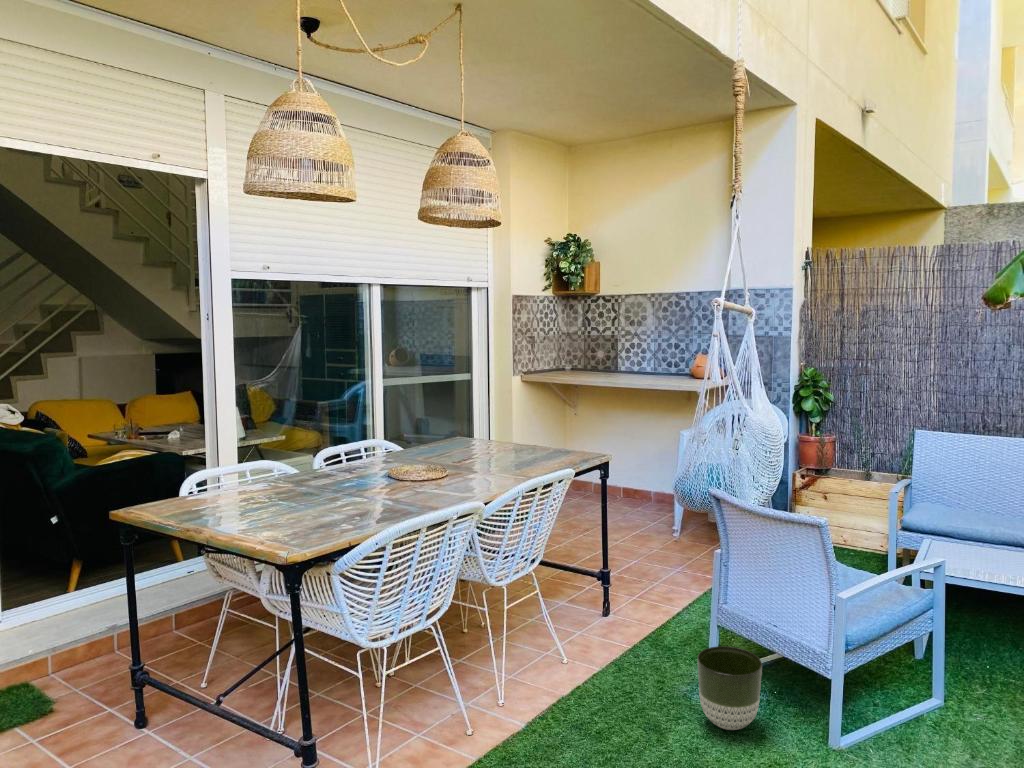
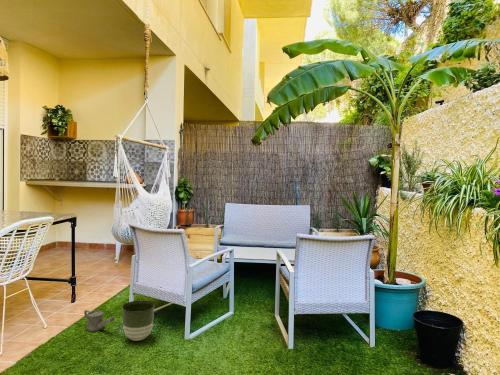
watering can: none [626,643,682,688] -> present [84,310,115,332]

